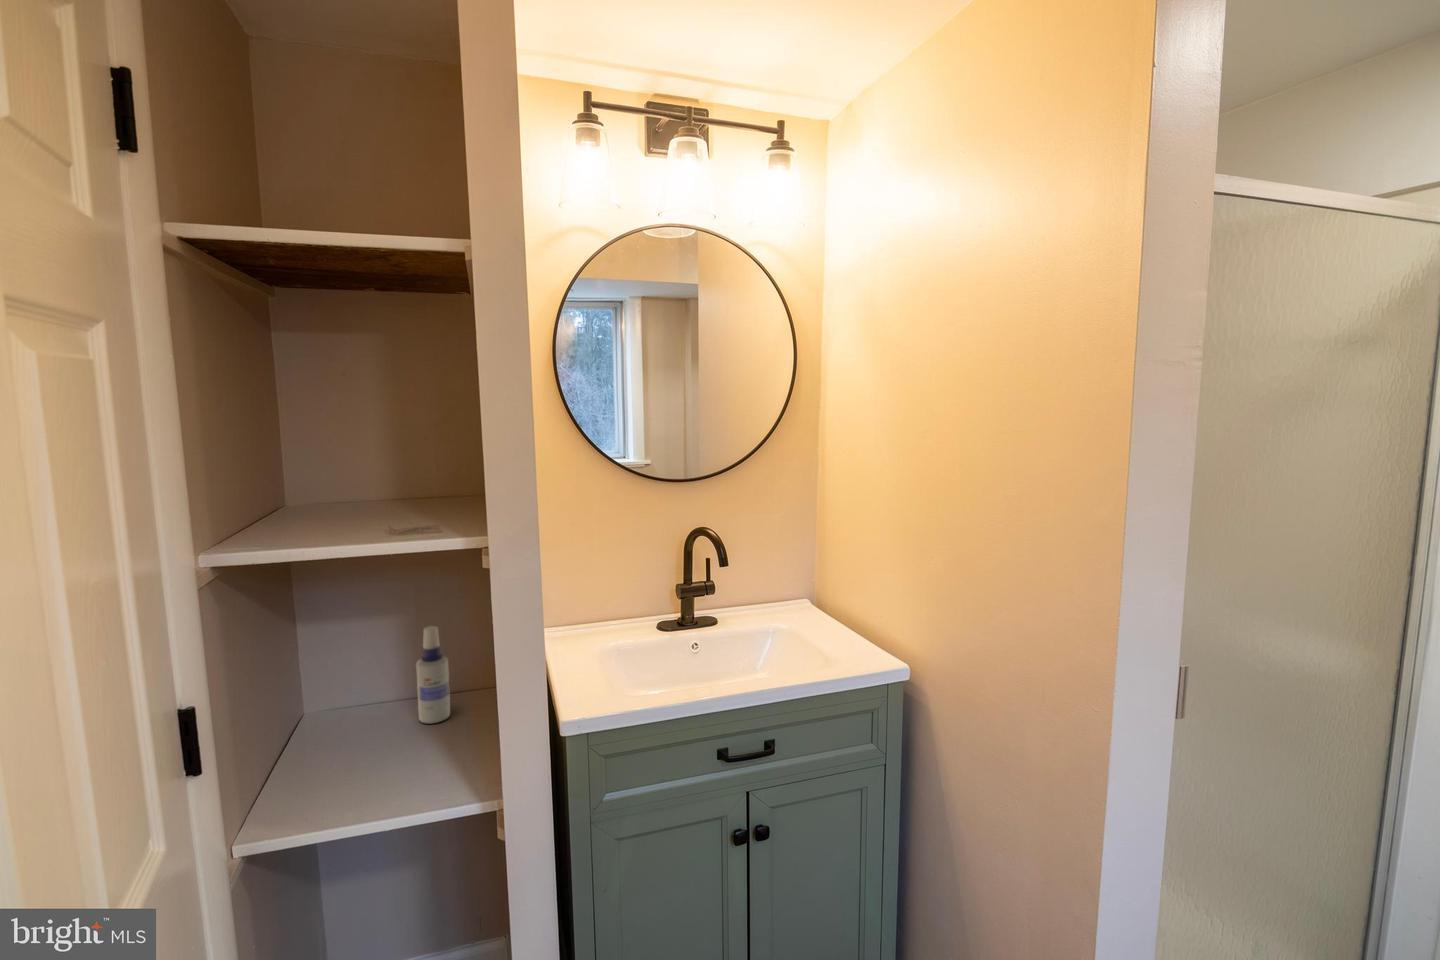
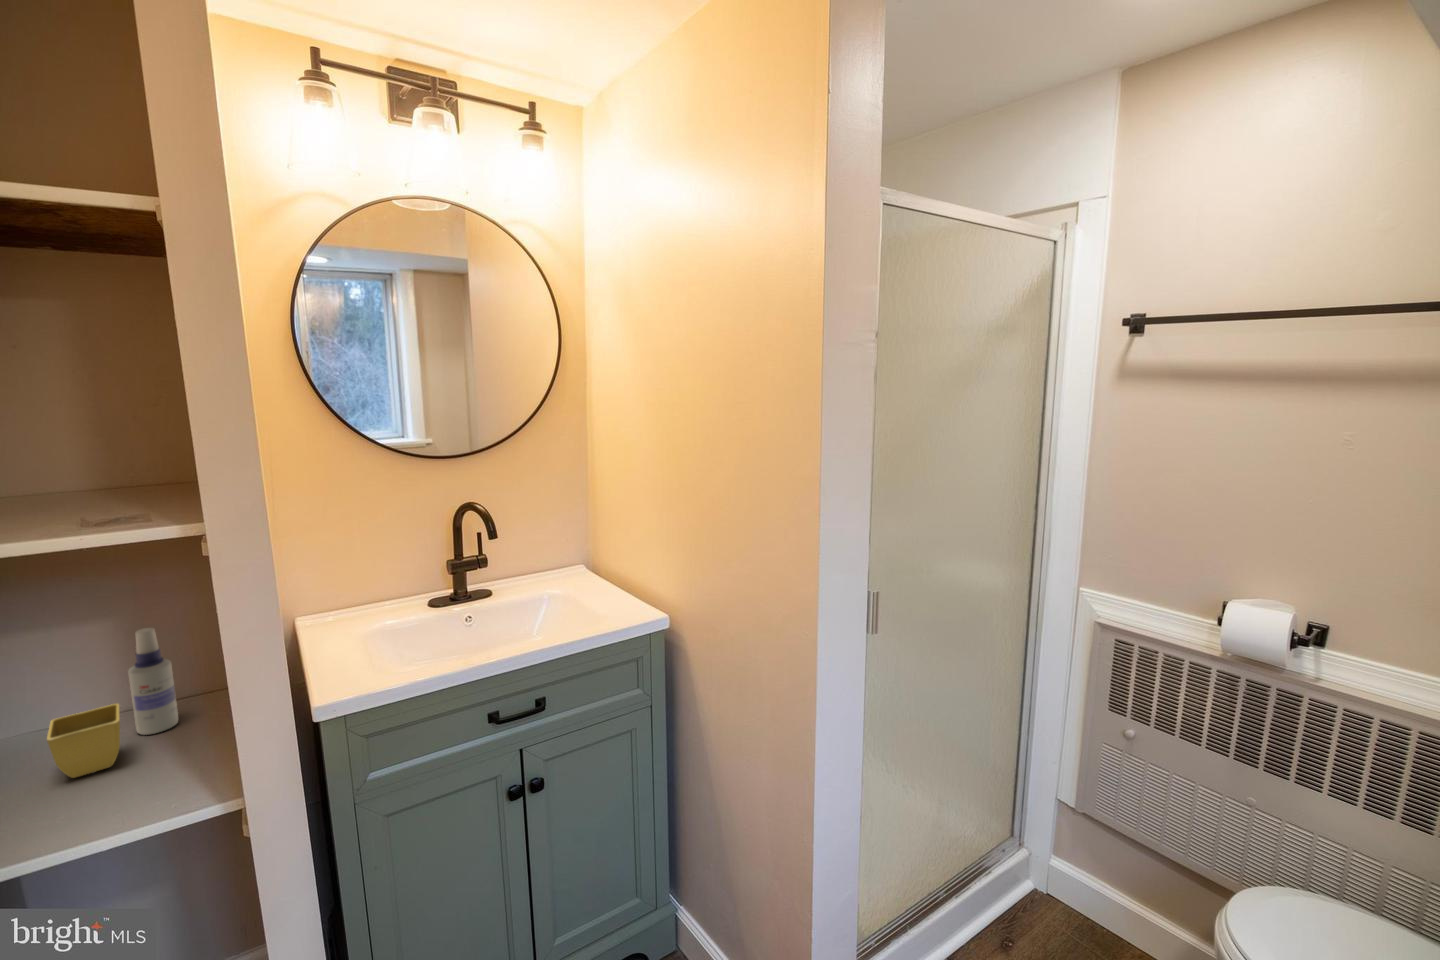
flower pot: none [359,692,410,755] -> present [47,704,120,778]

